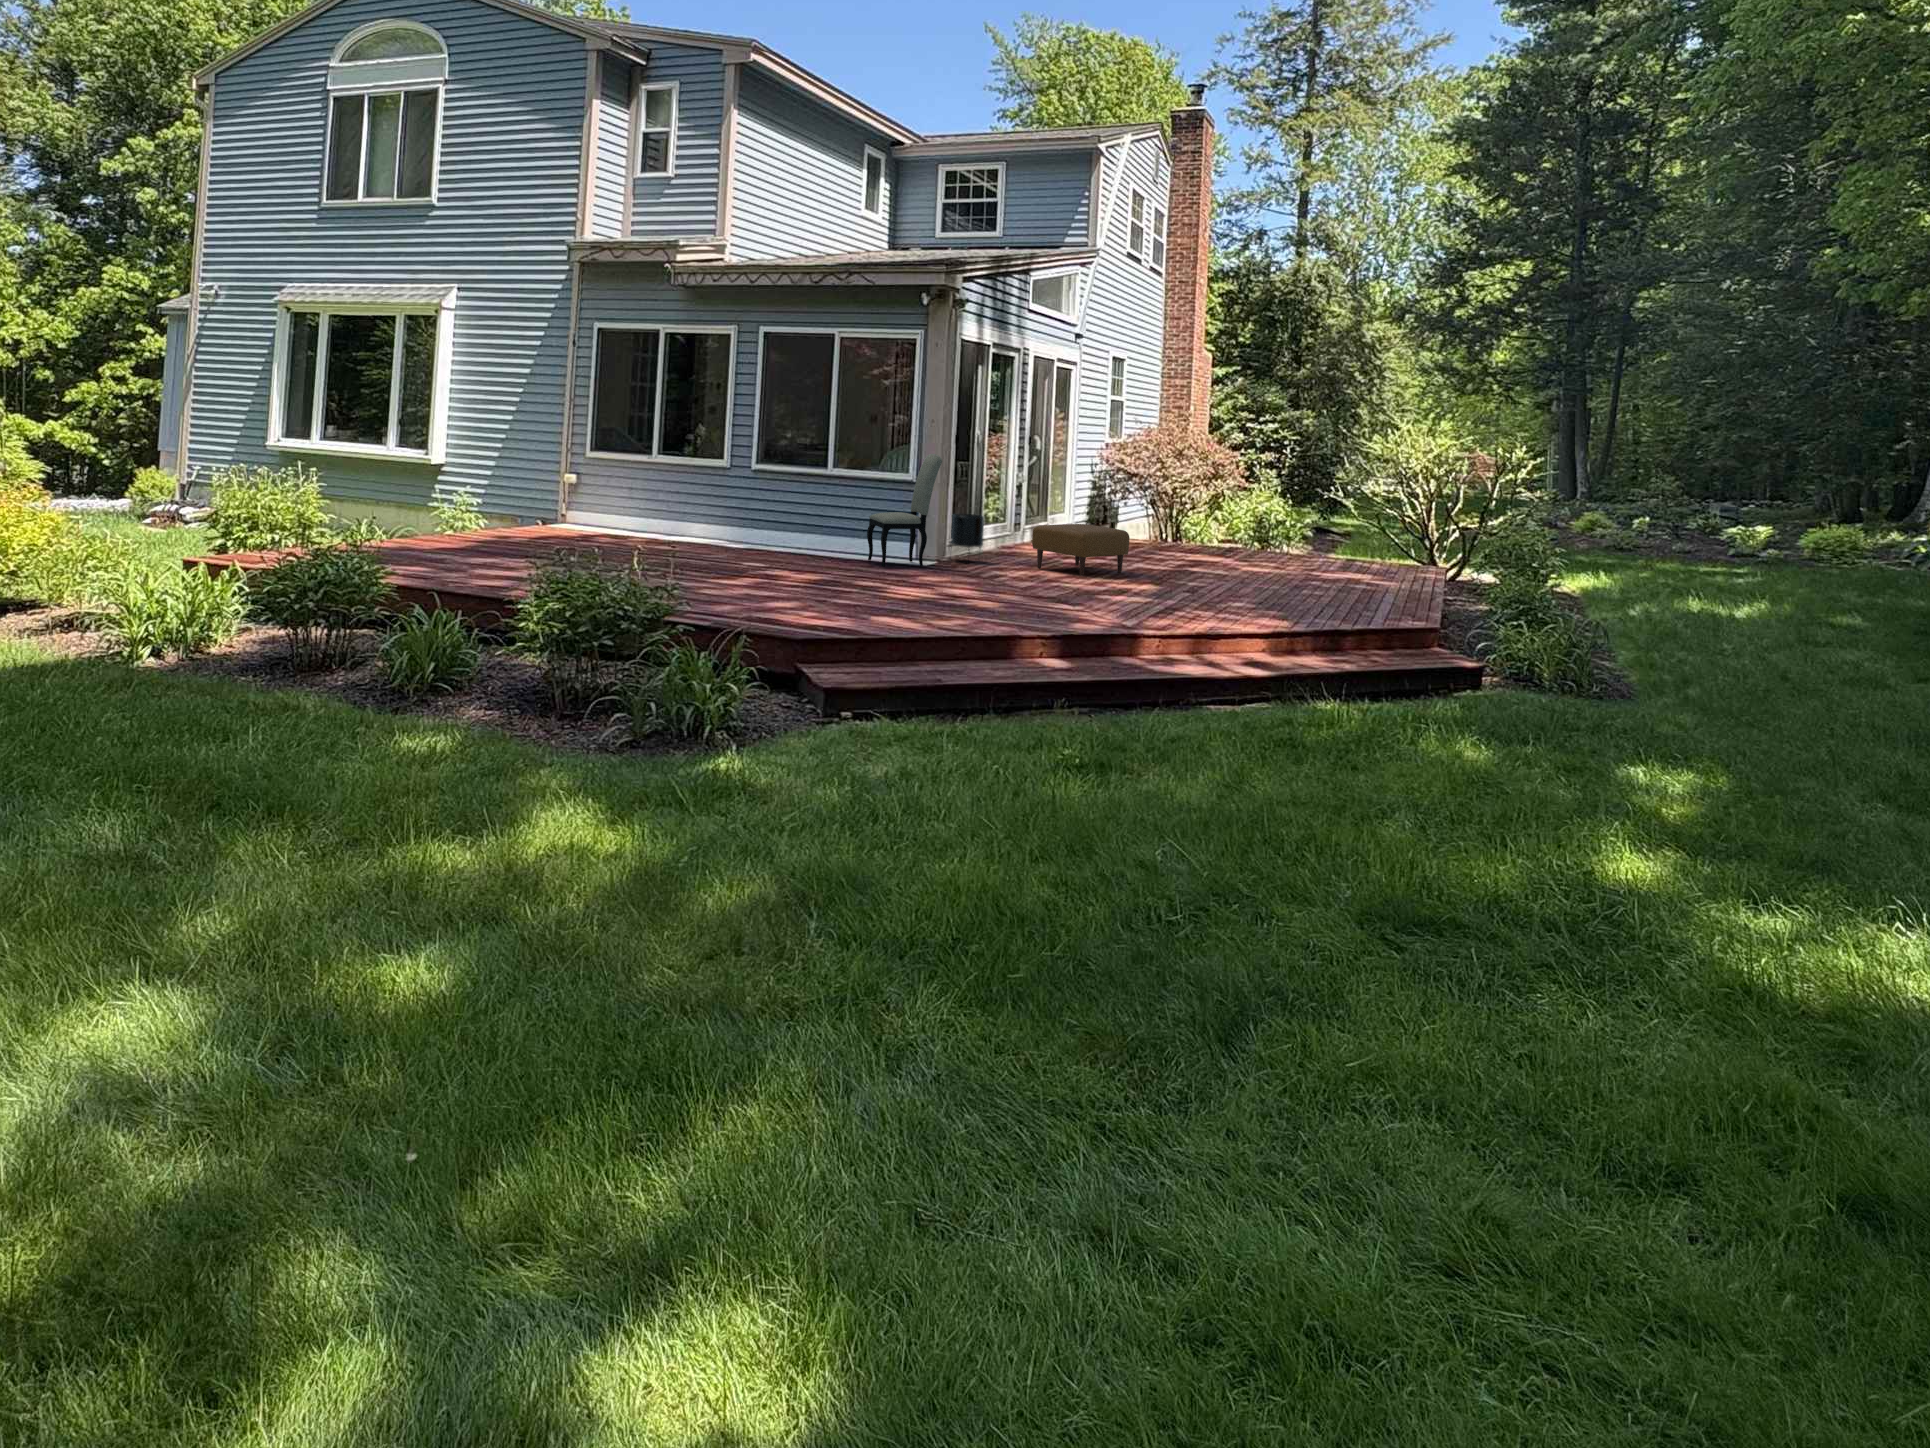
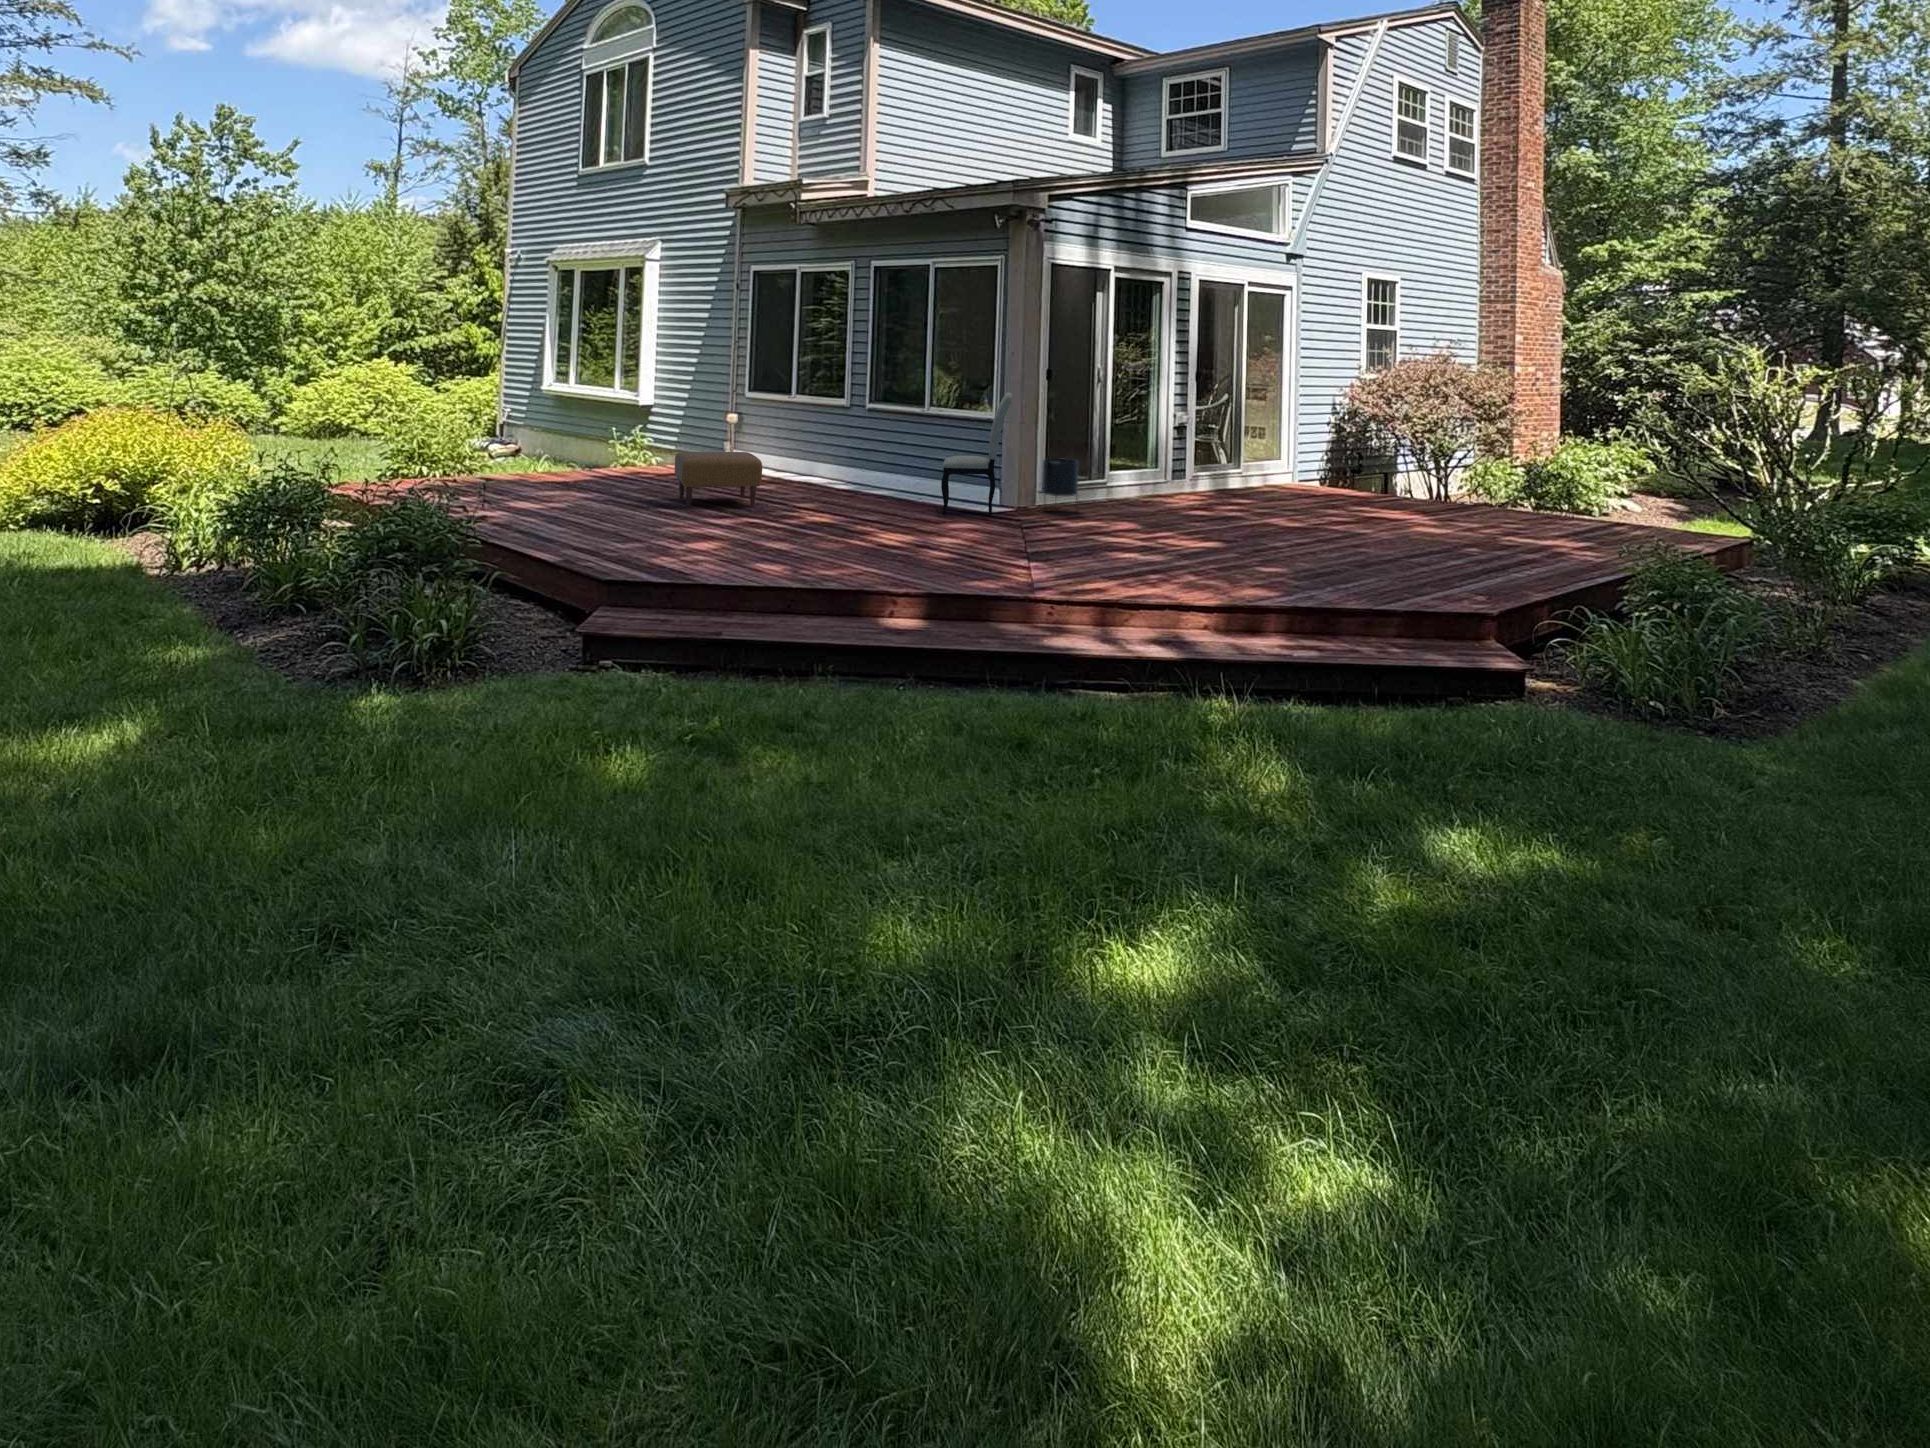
ottoman: present [1032,524,1130,576] -> present [675,452,762,507]

